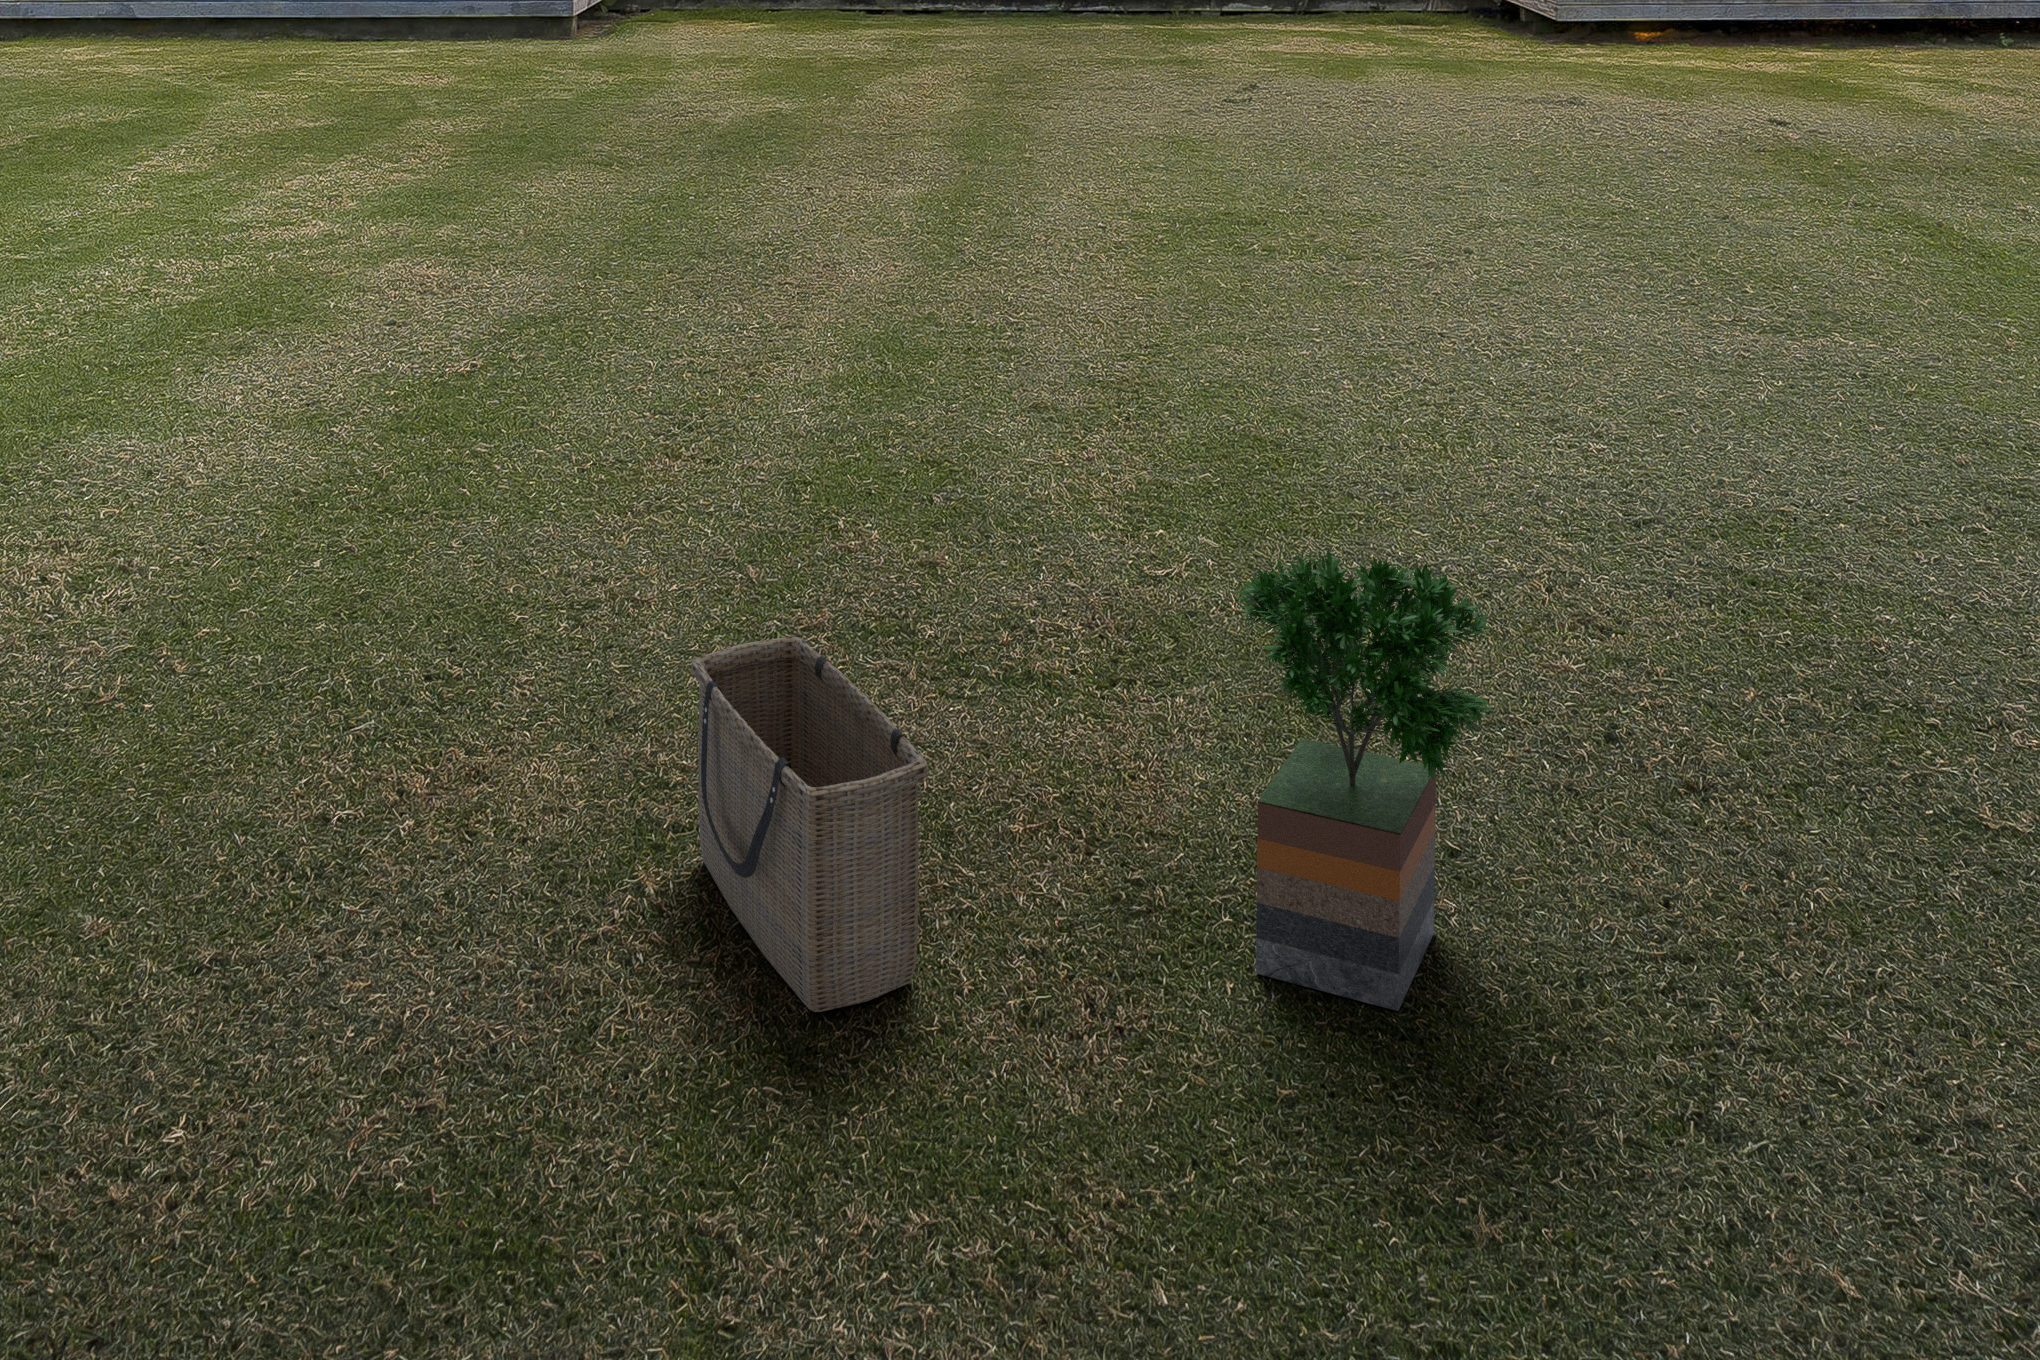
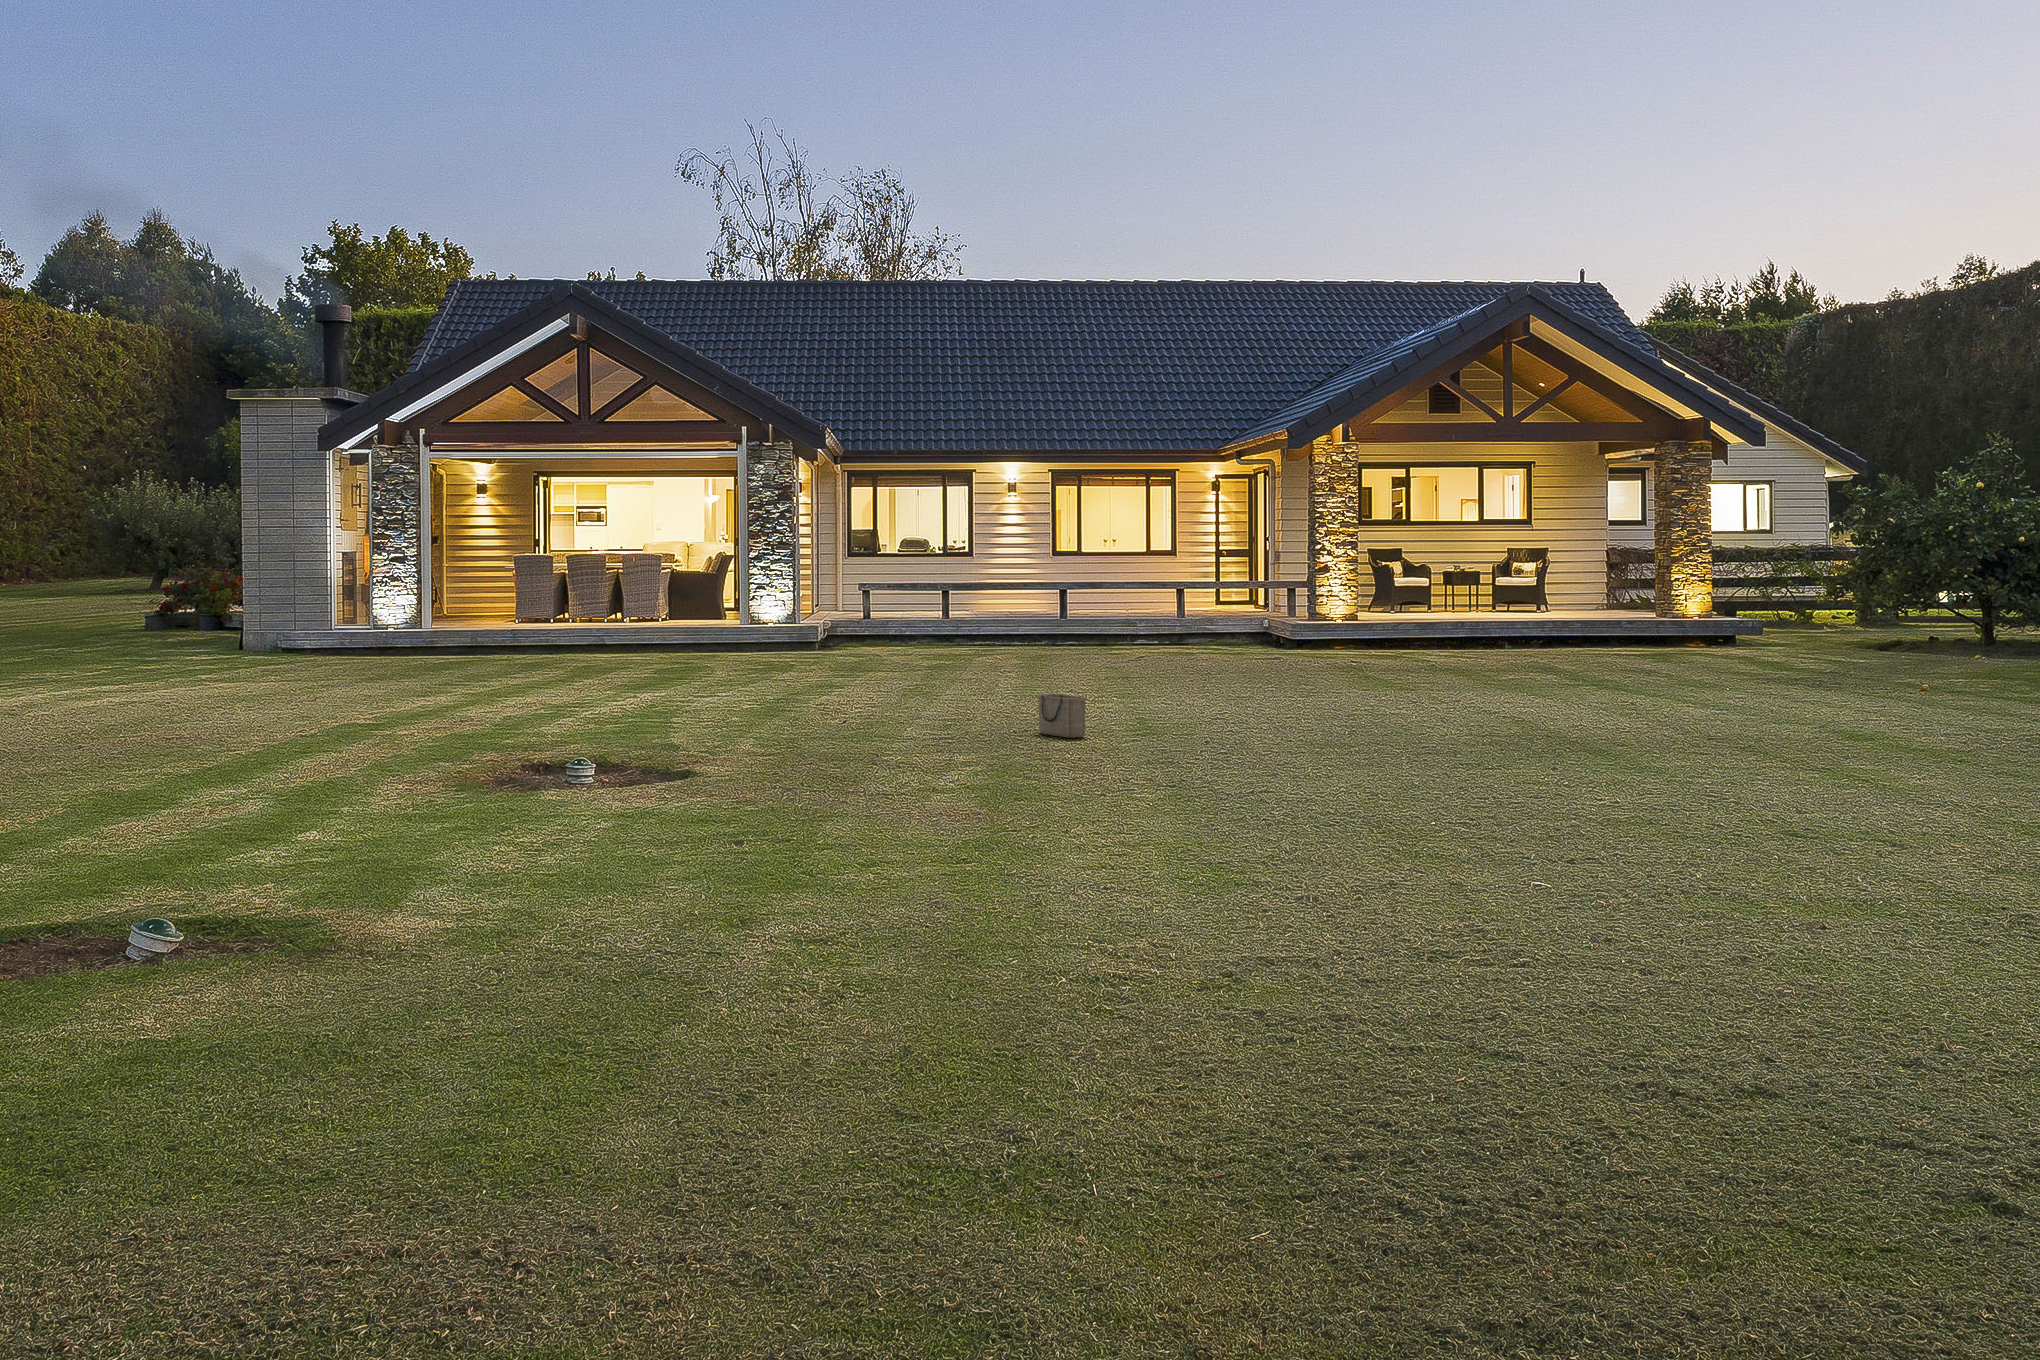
potted tree: present [1235,550,1493,1011] -> none [1139,666,1185,738]

